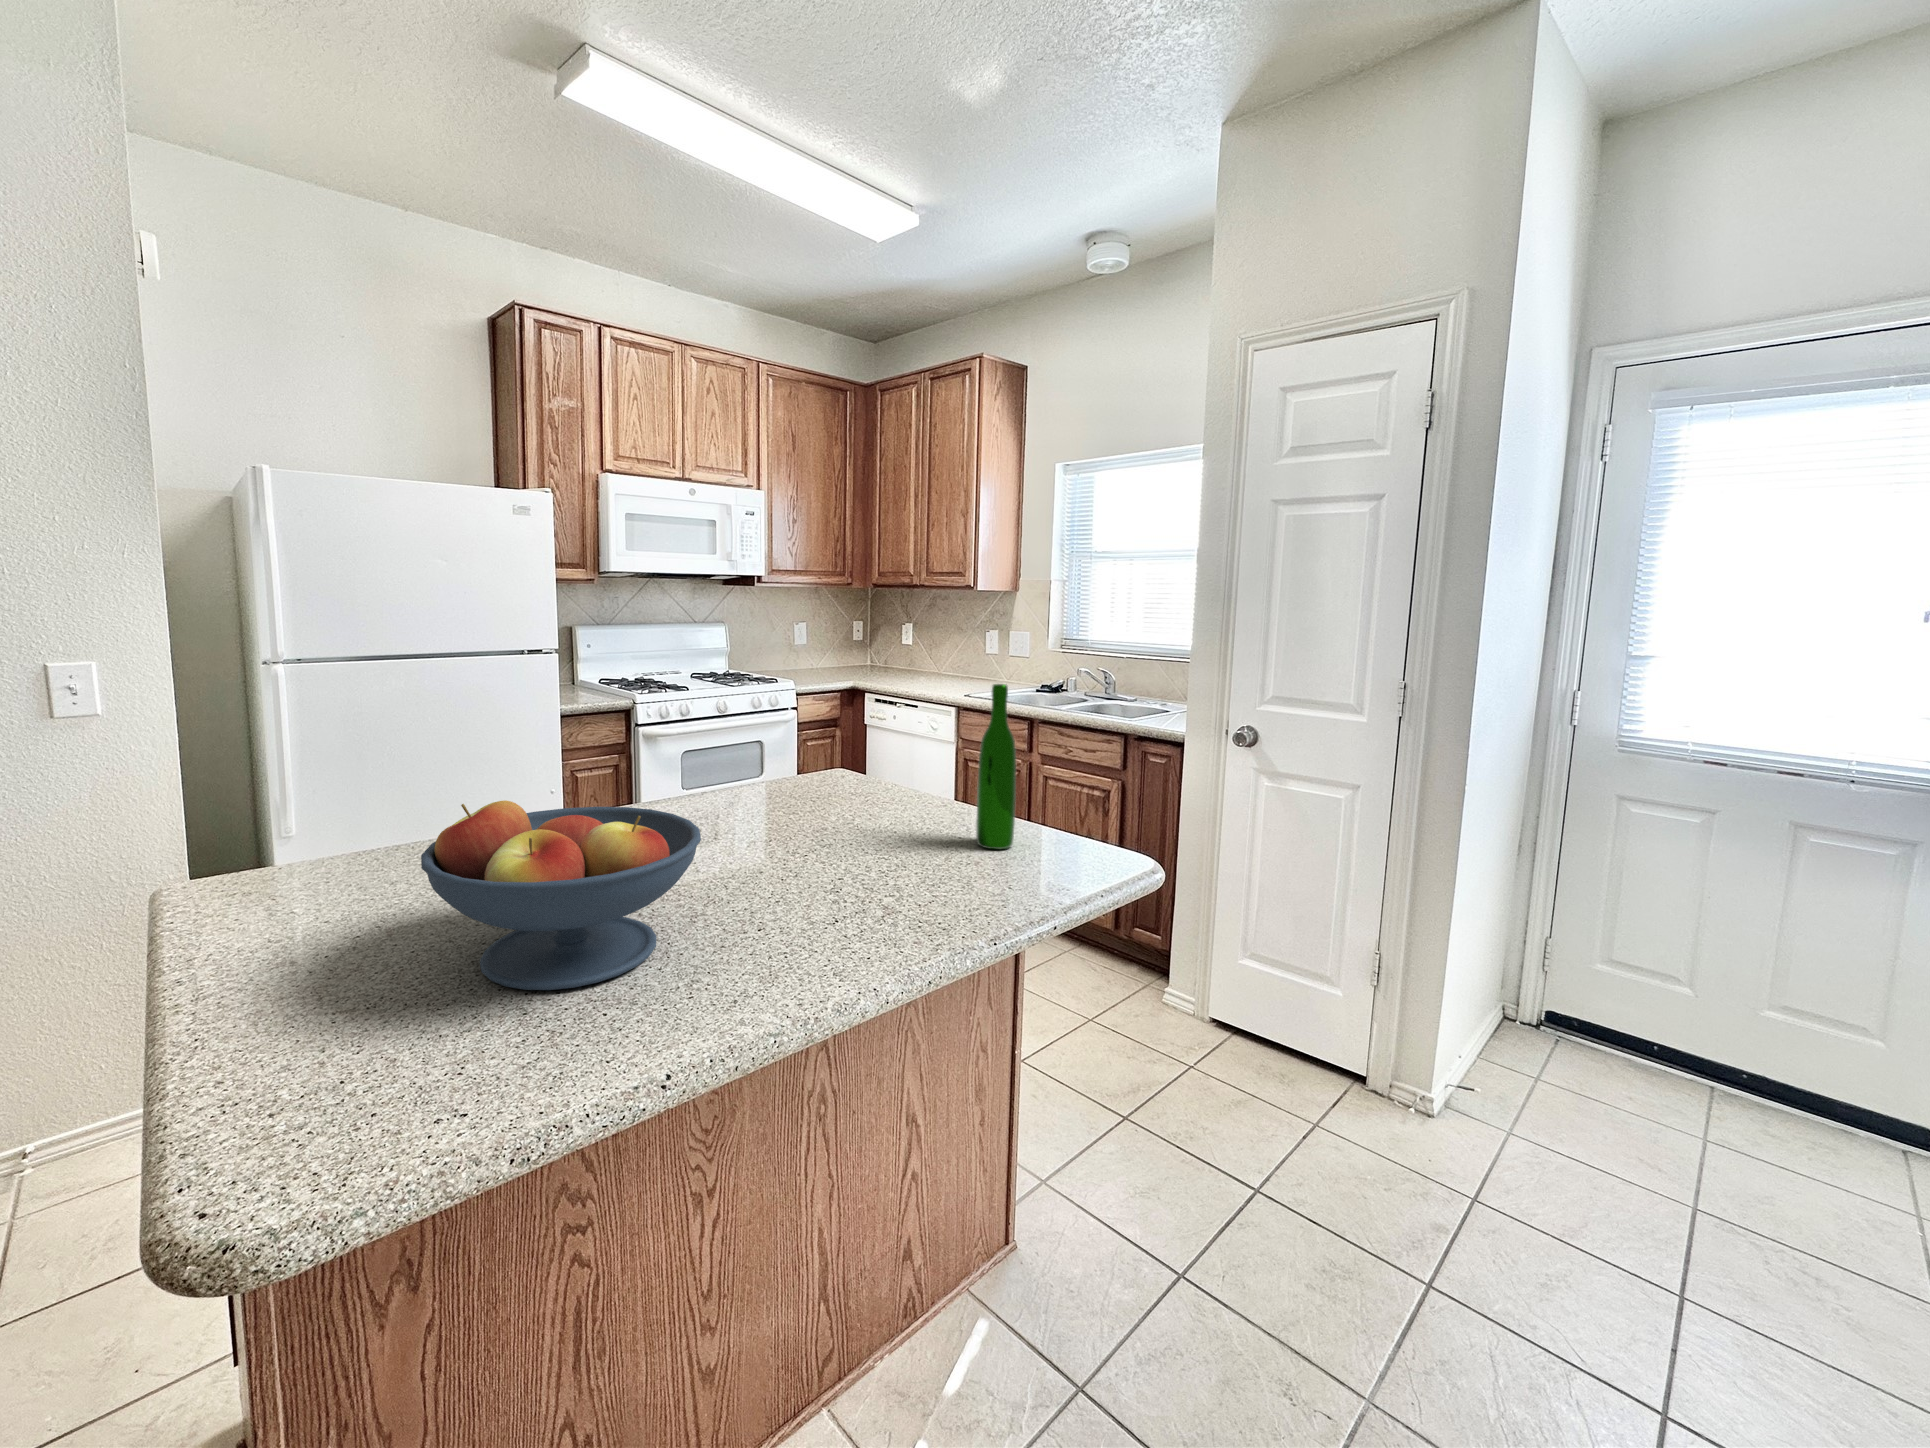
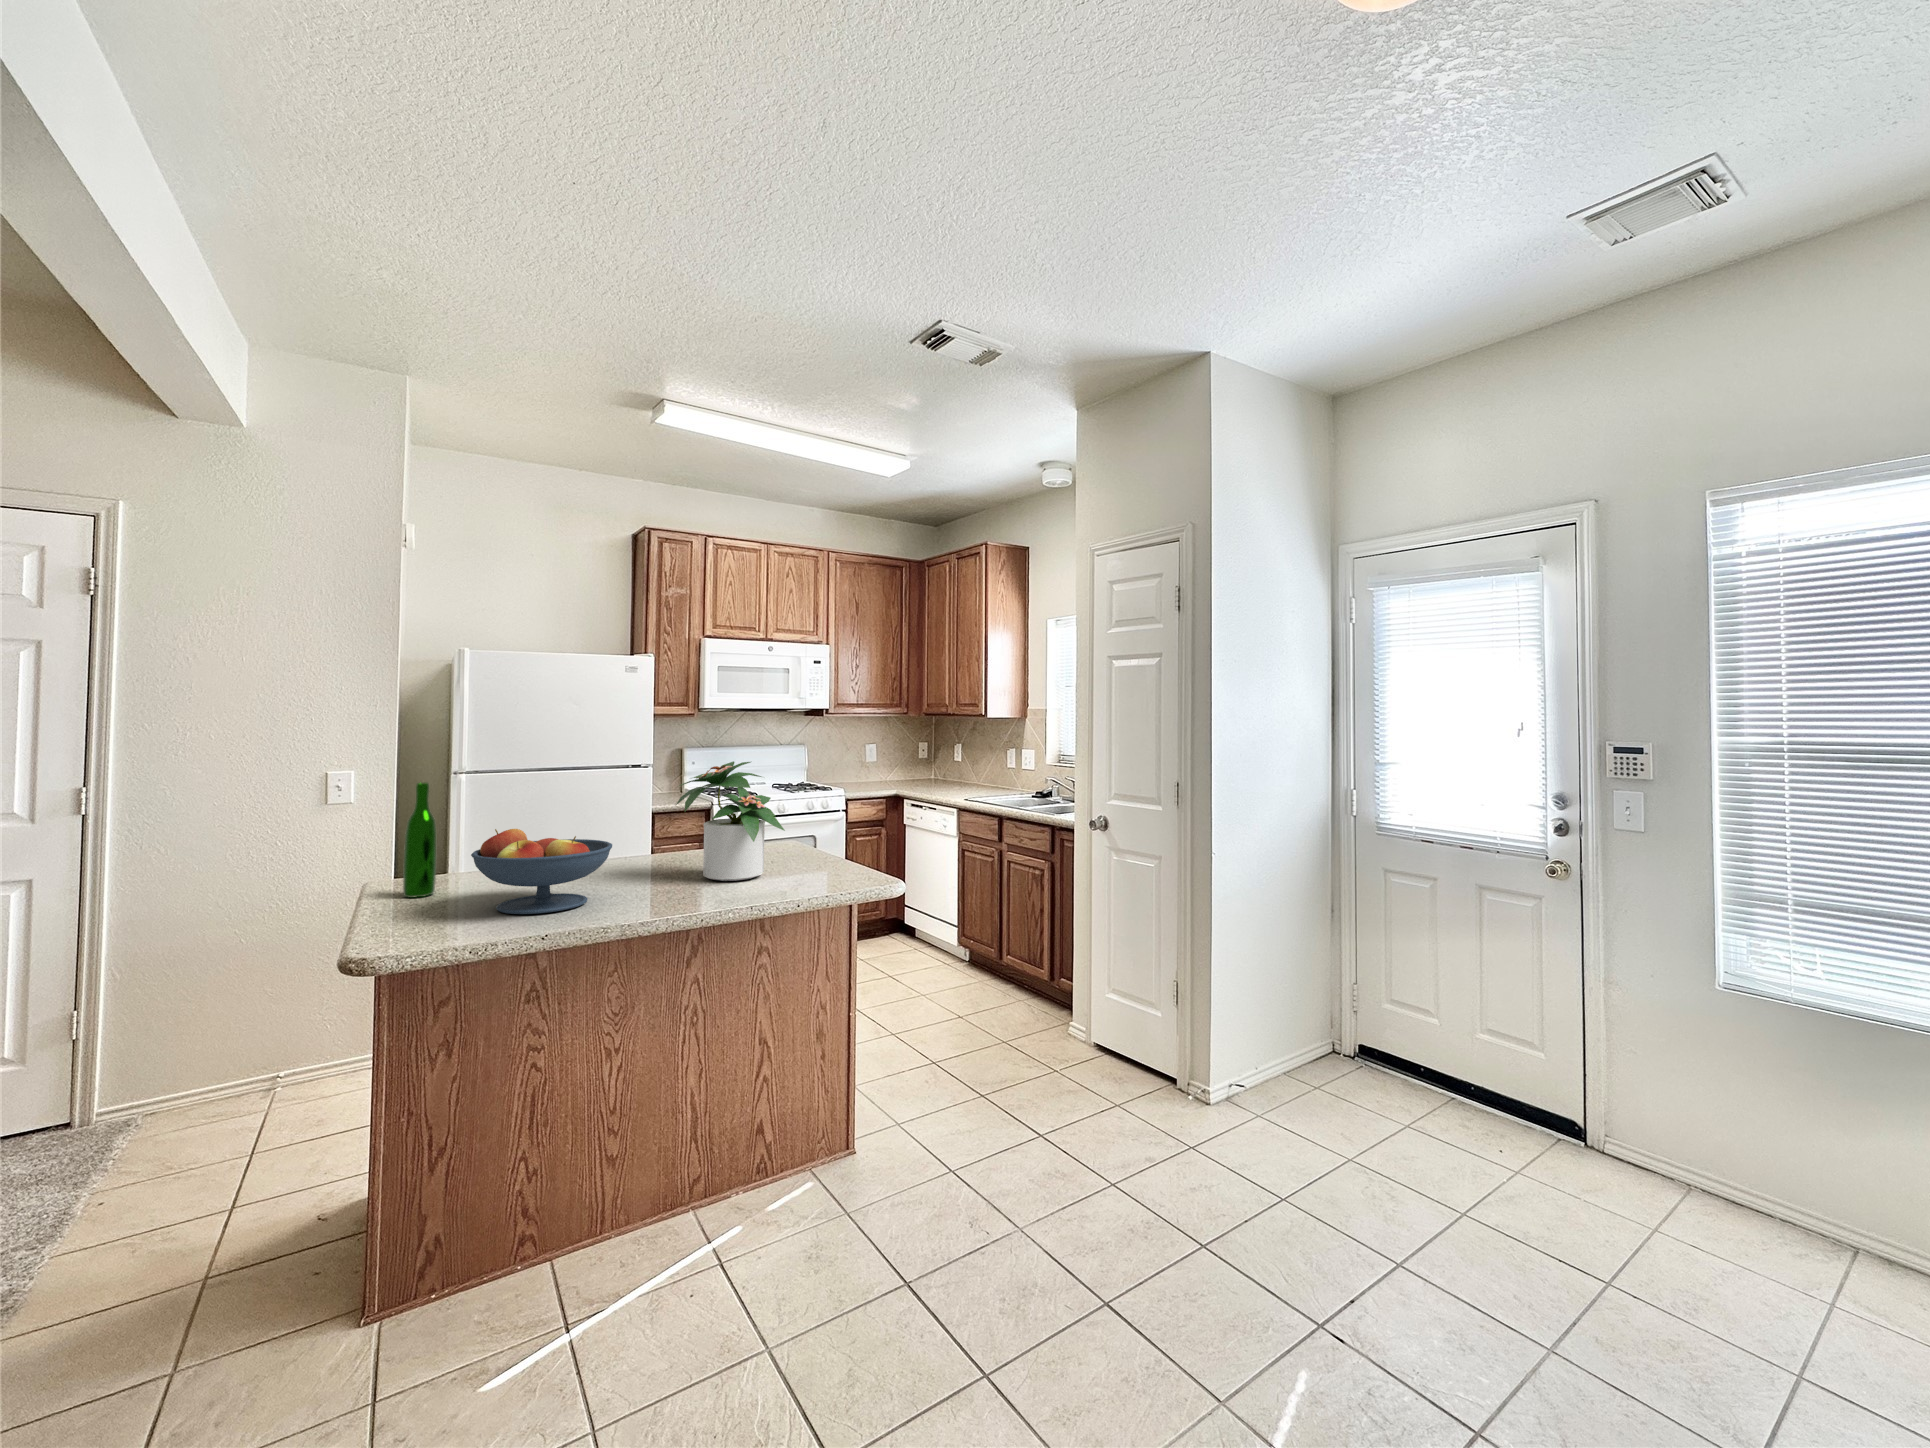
potted plant: none [742,653,927,864] -> present [676,761,785,881]
wine bottle: present [976,684,1016,849] -> present [403,783,436,898]

